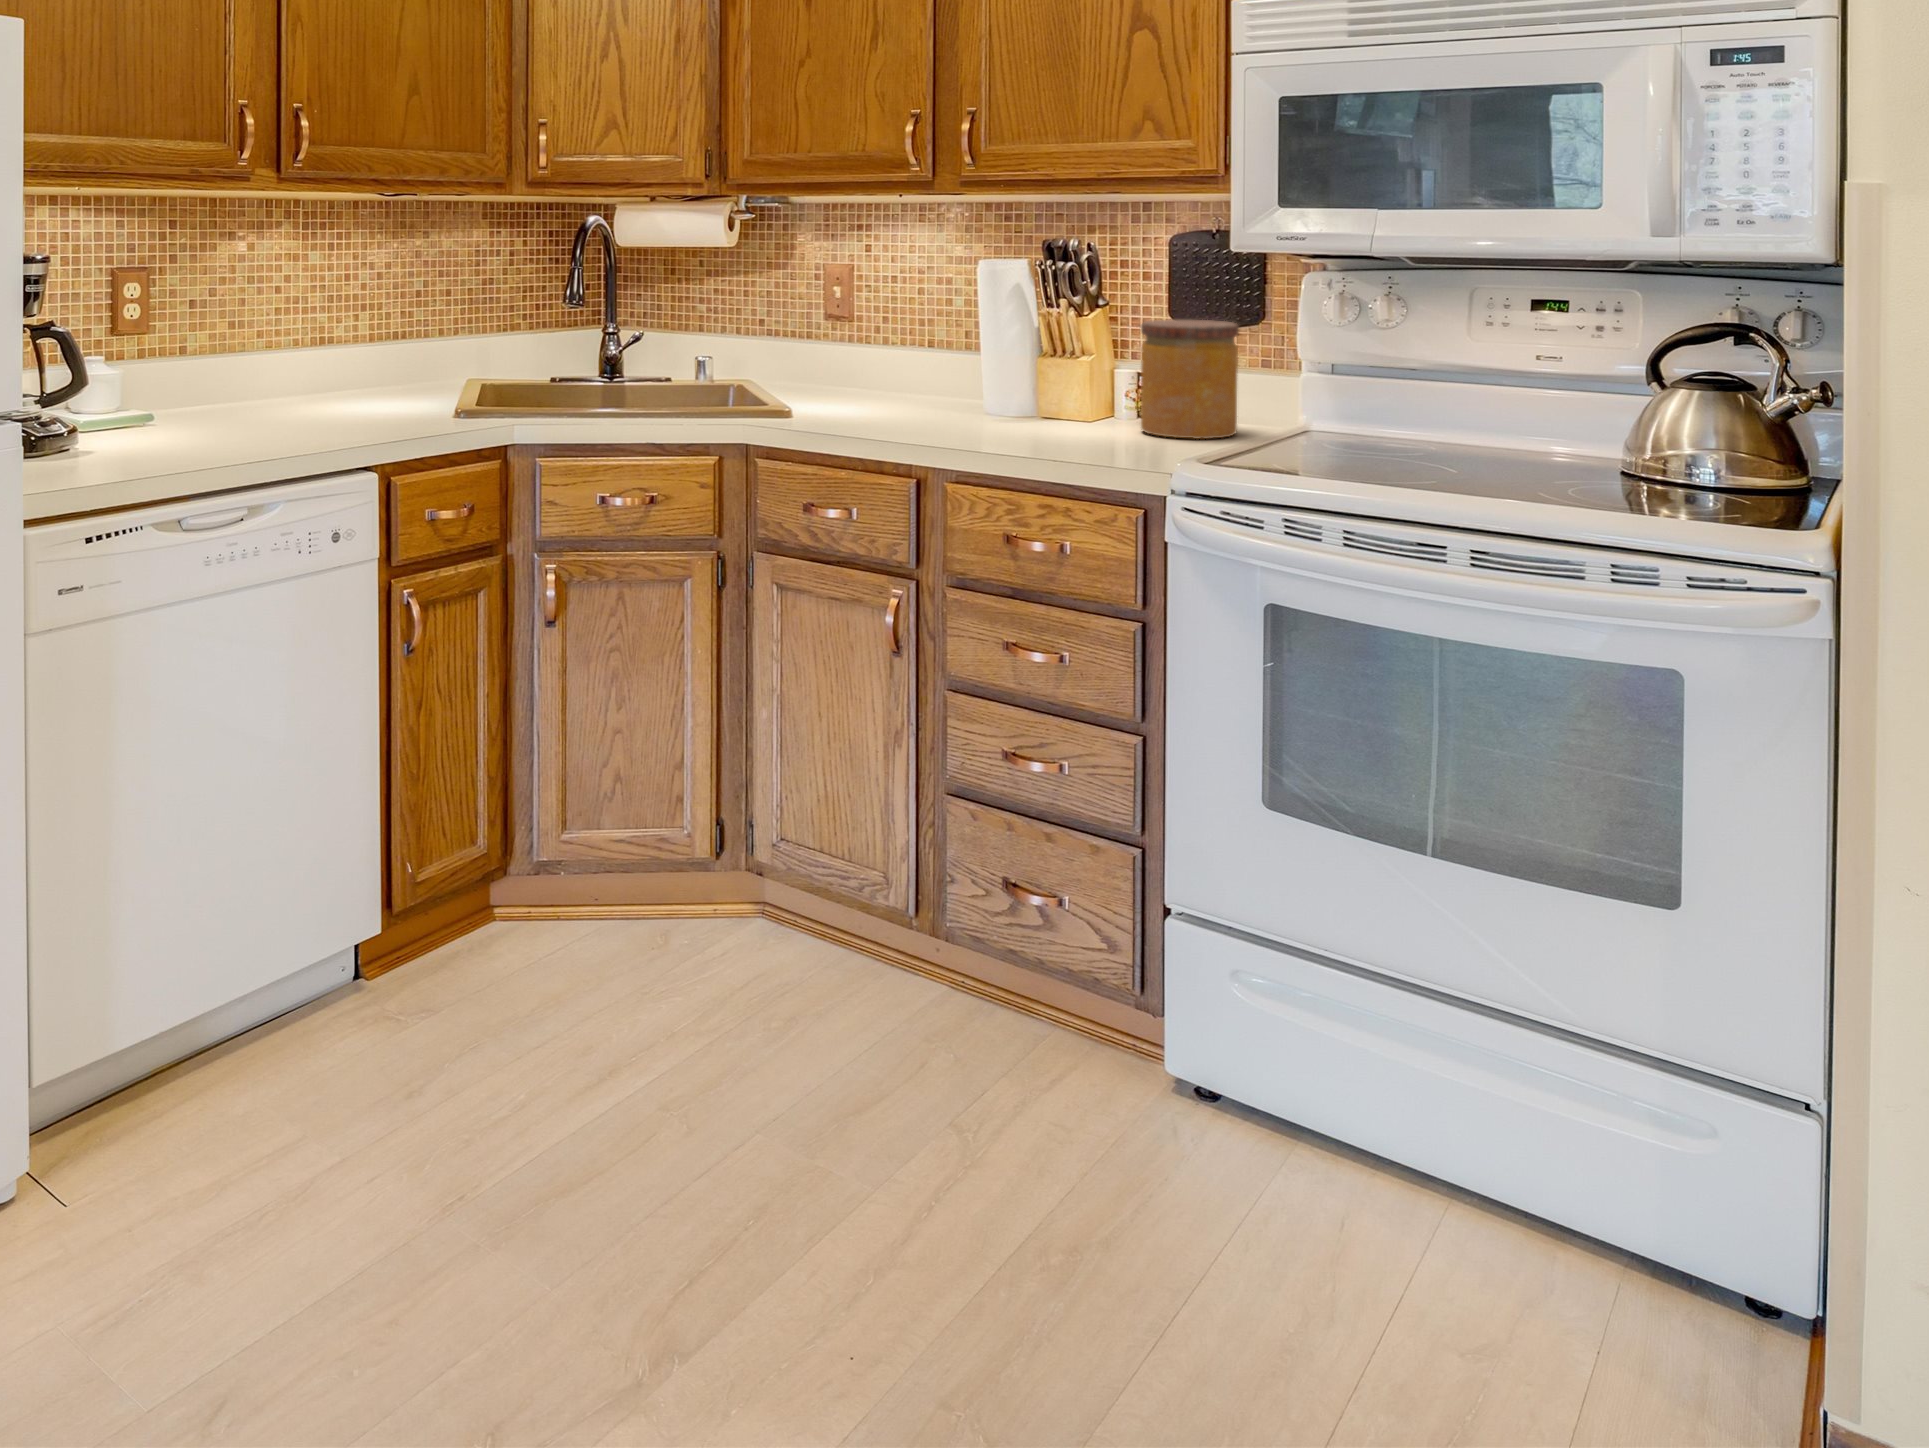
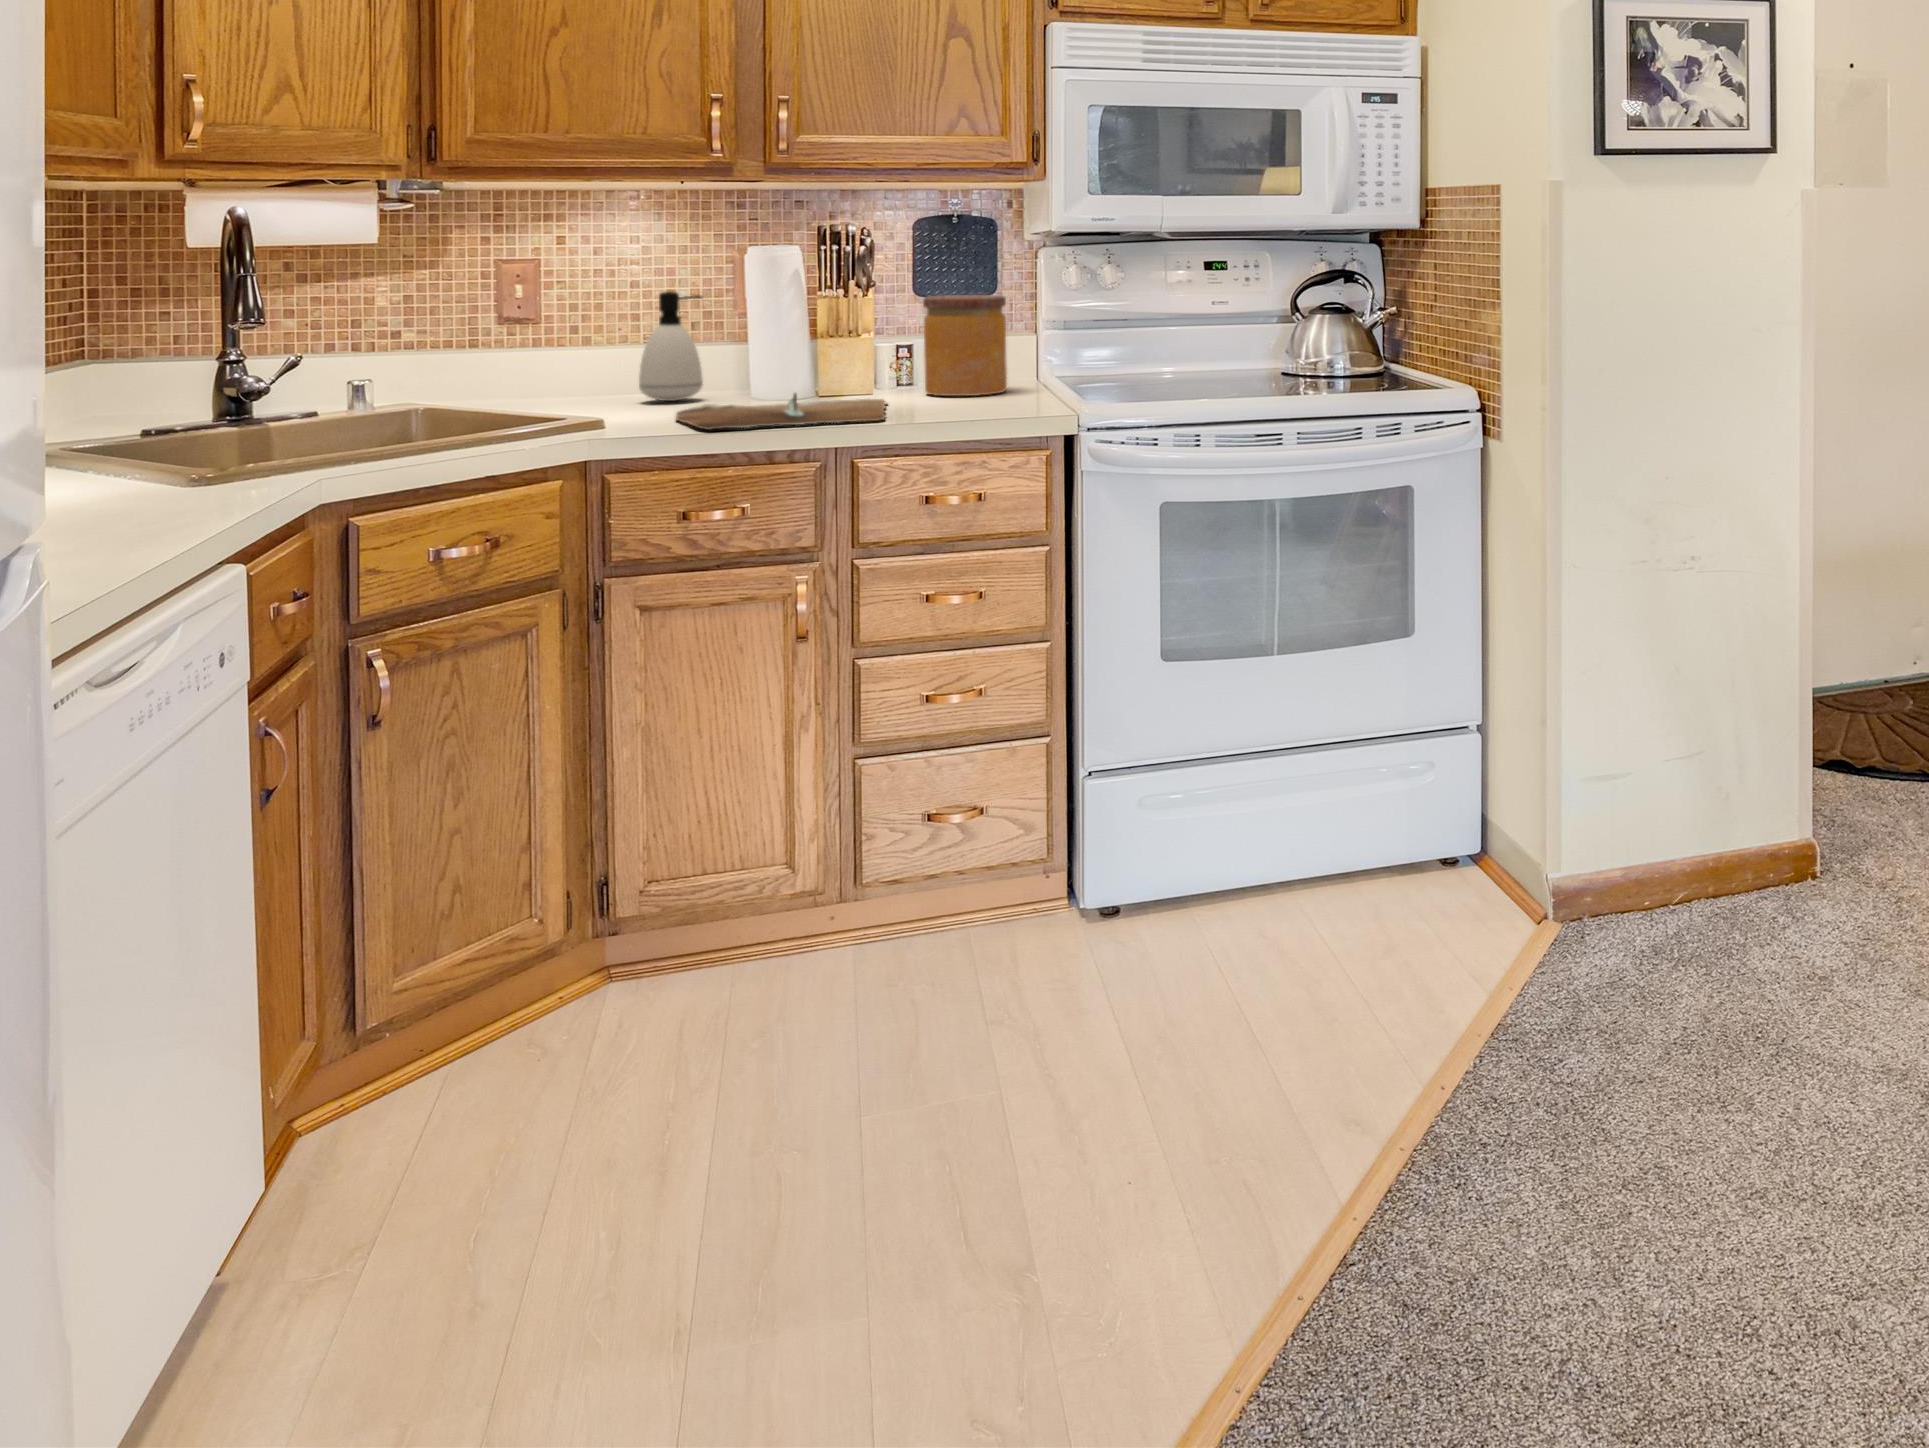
soap dispenser: none [909,299,967,404] -> present [639,291,703,401]
cutting board: none [828,411,1084,452] -> present [676,393,886,430]

